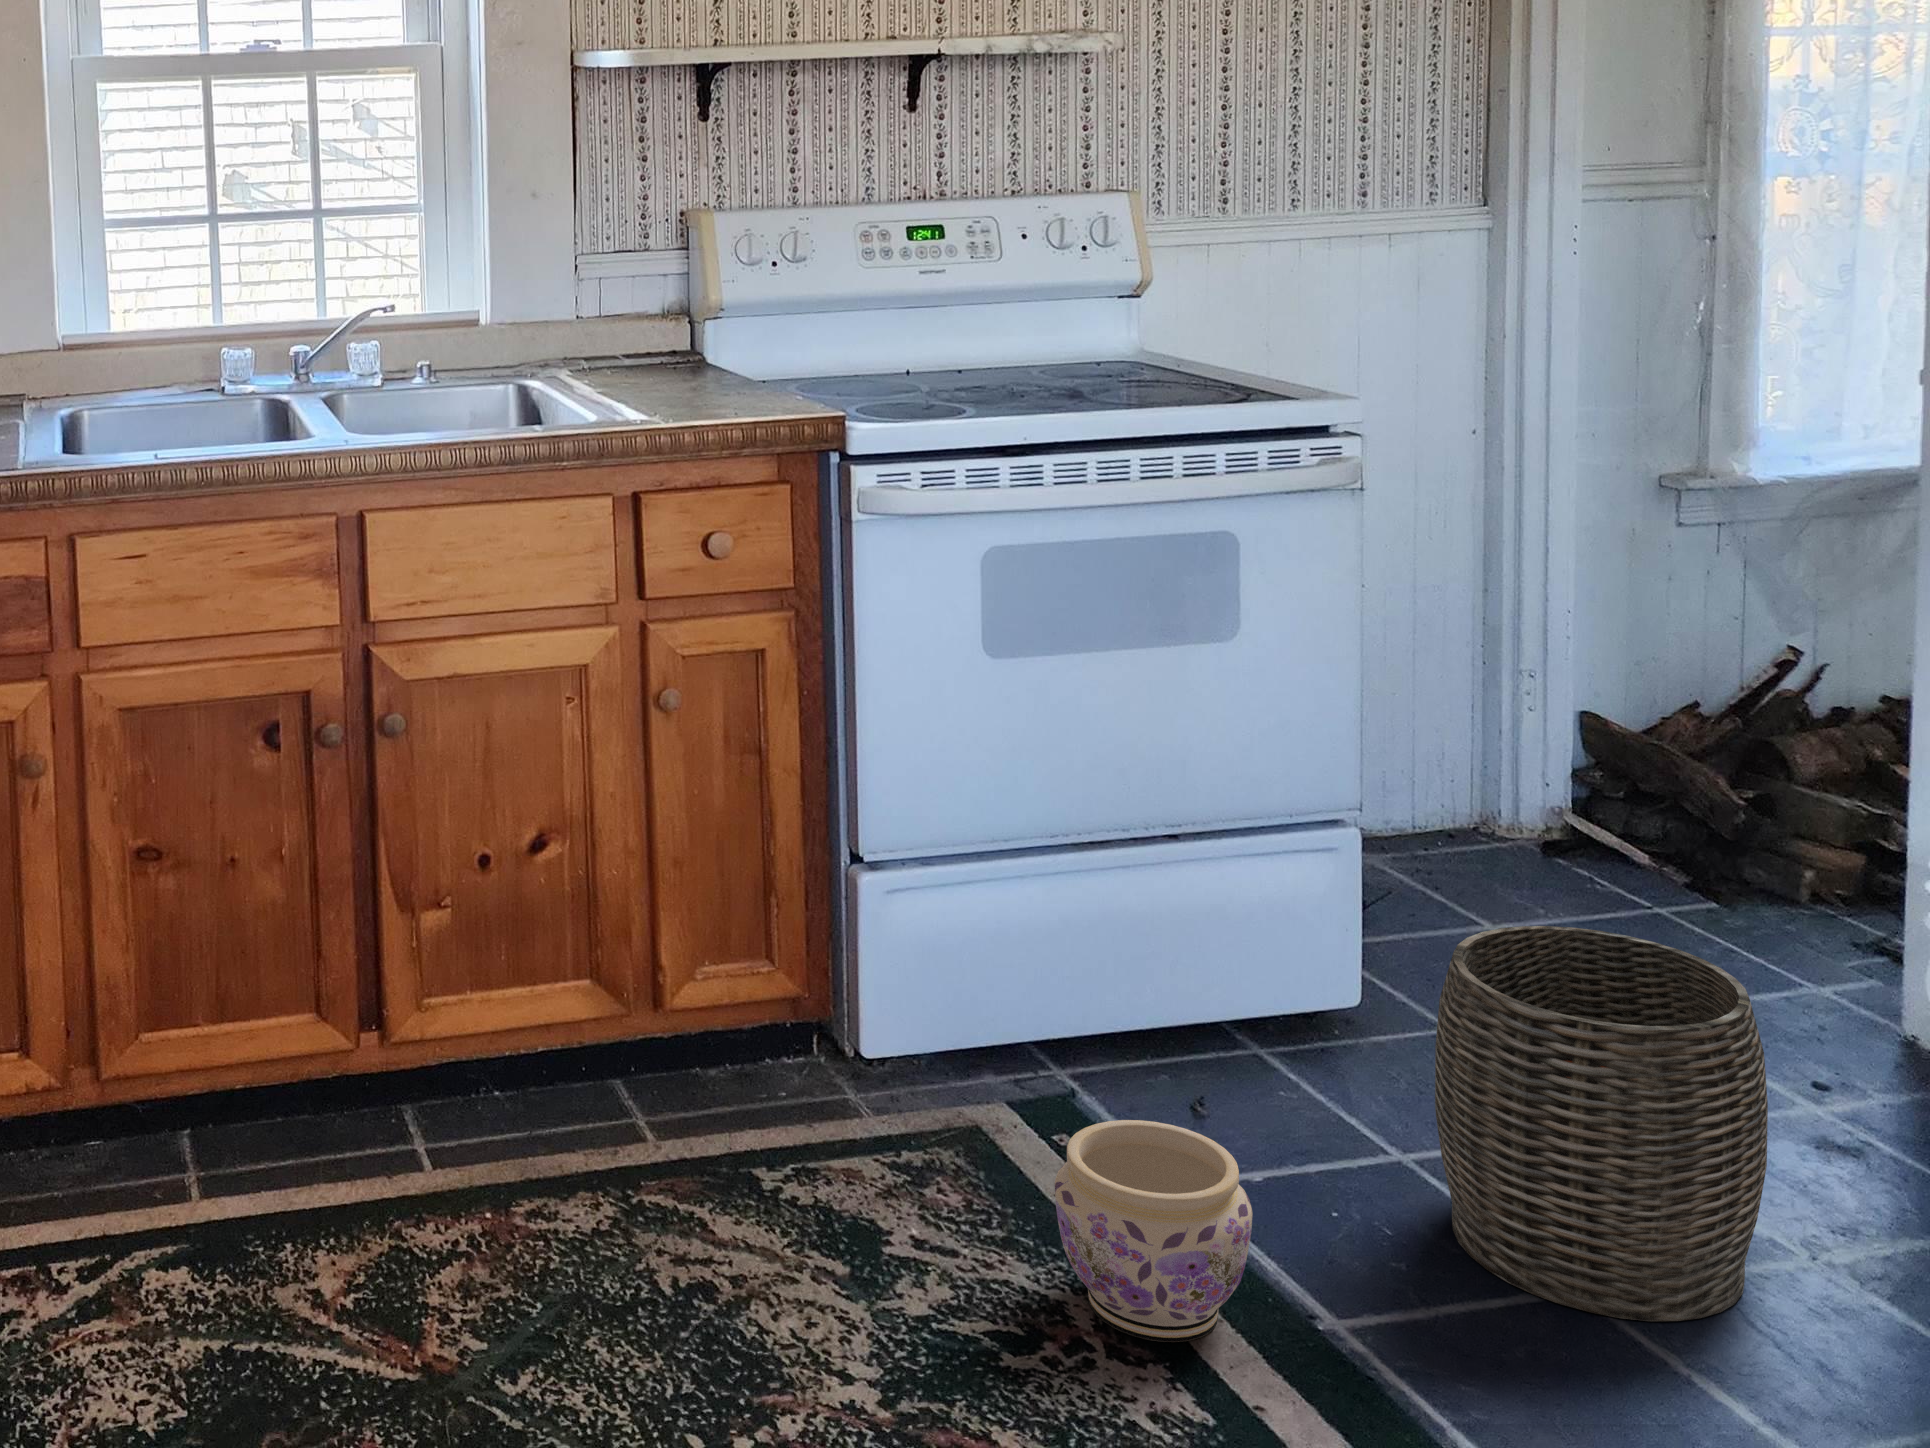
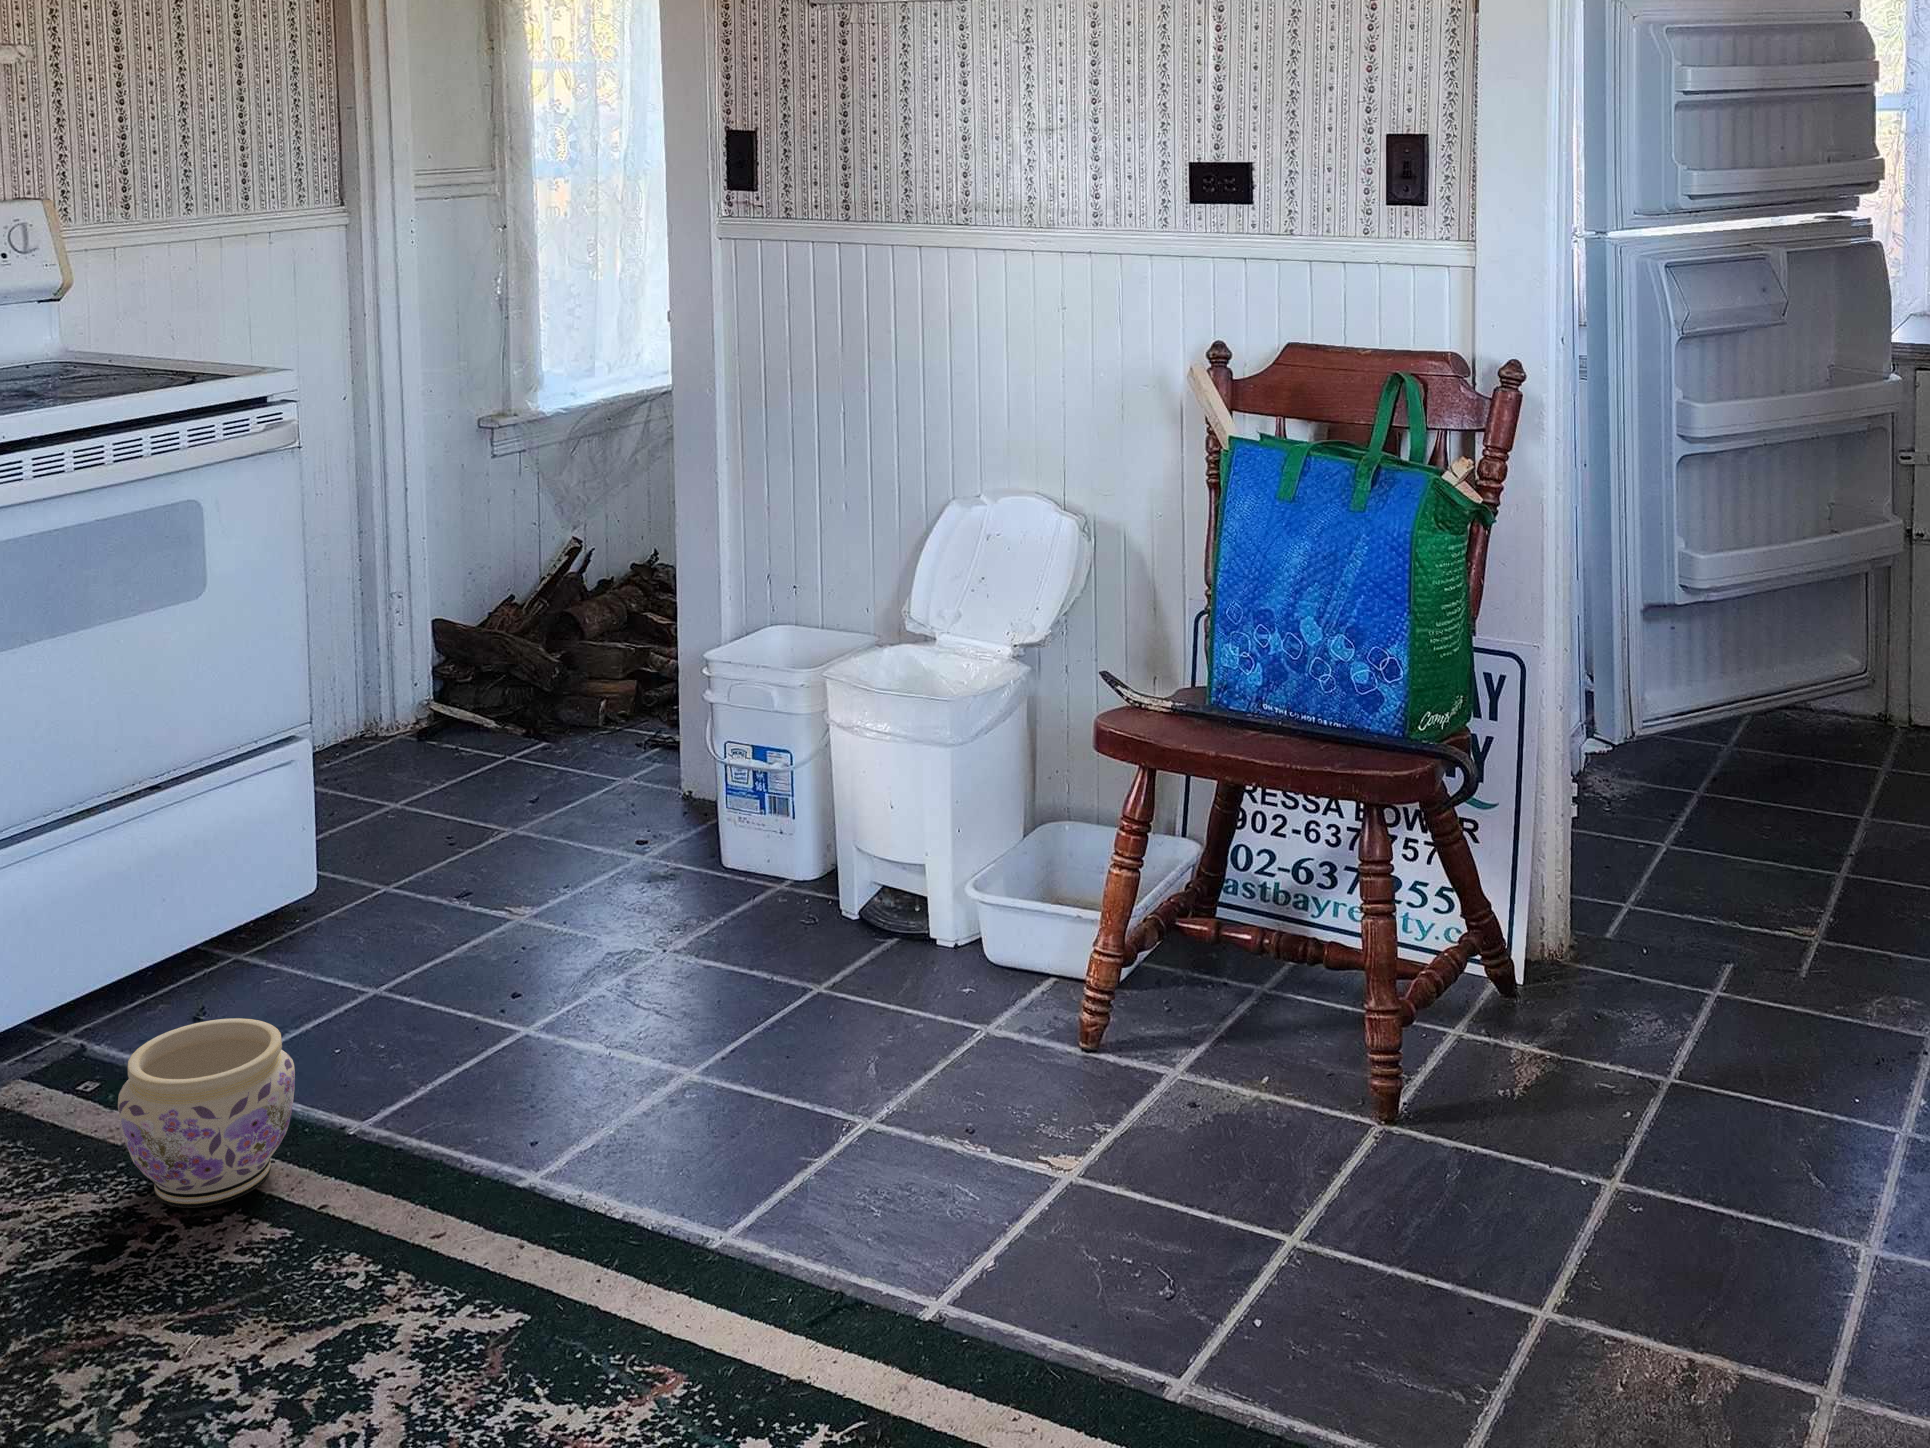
woven basket: present [1435,926,1768,1321] -> none [407,766,635,1054]

